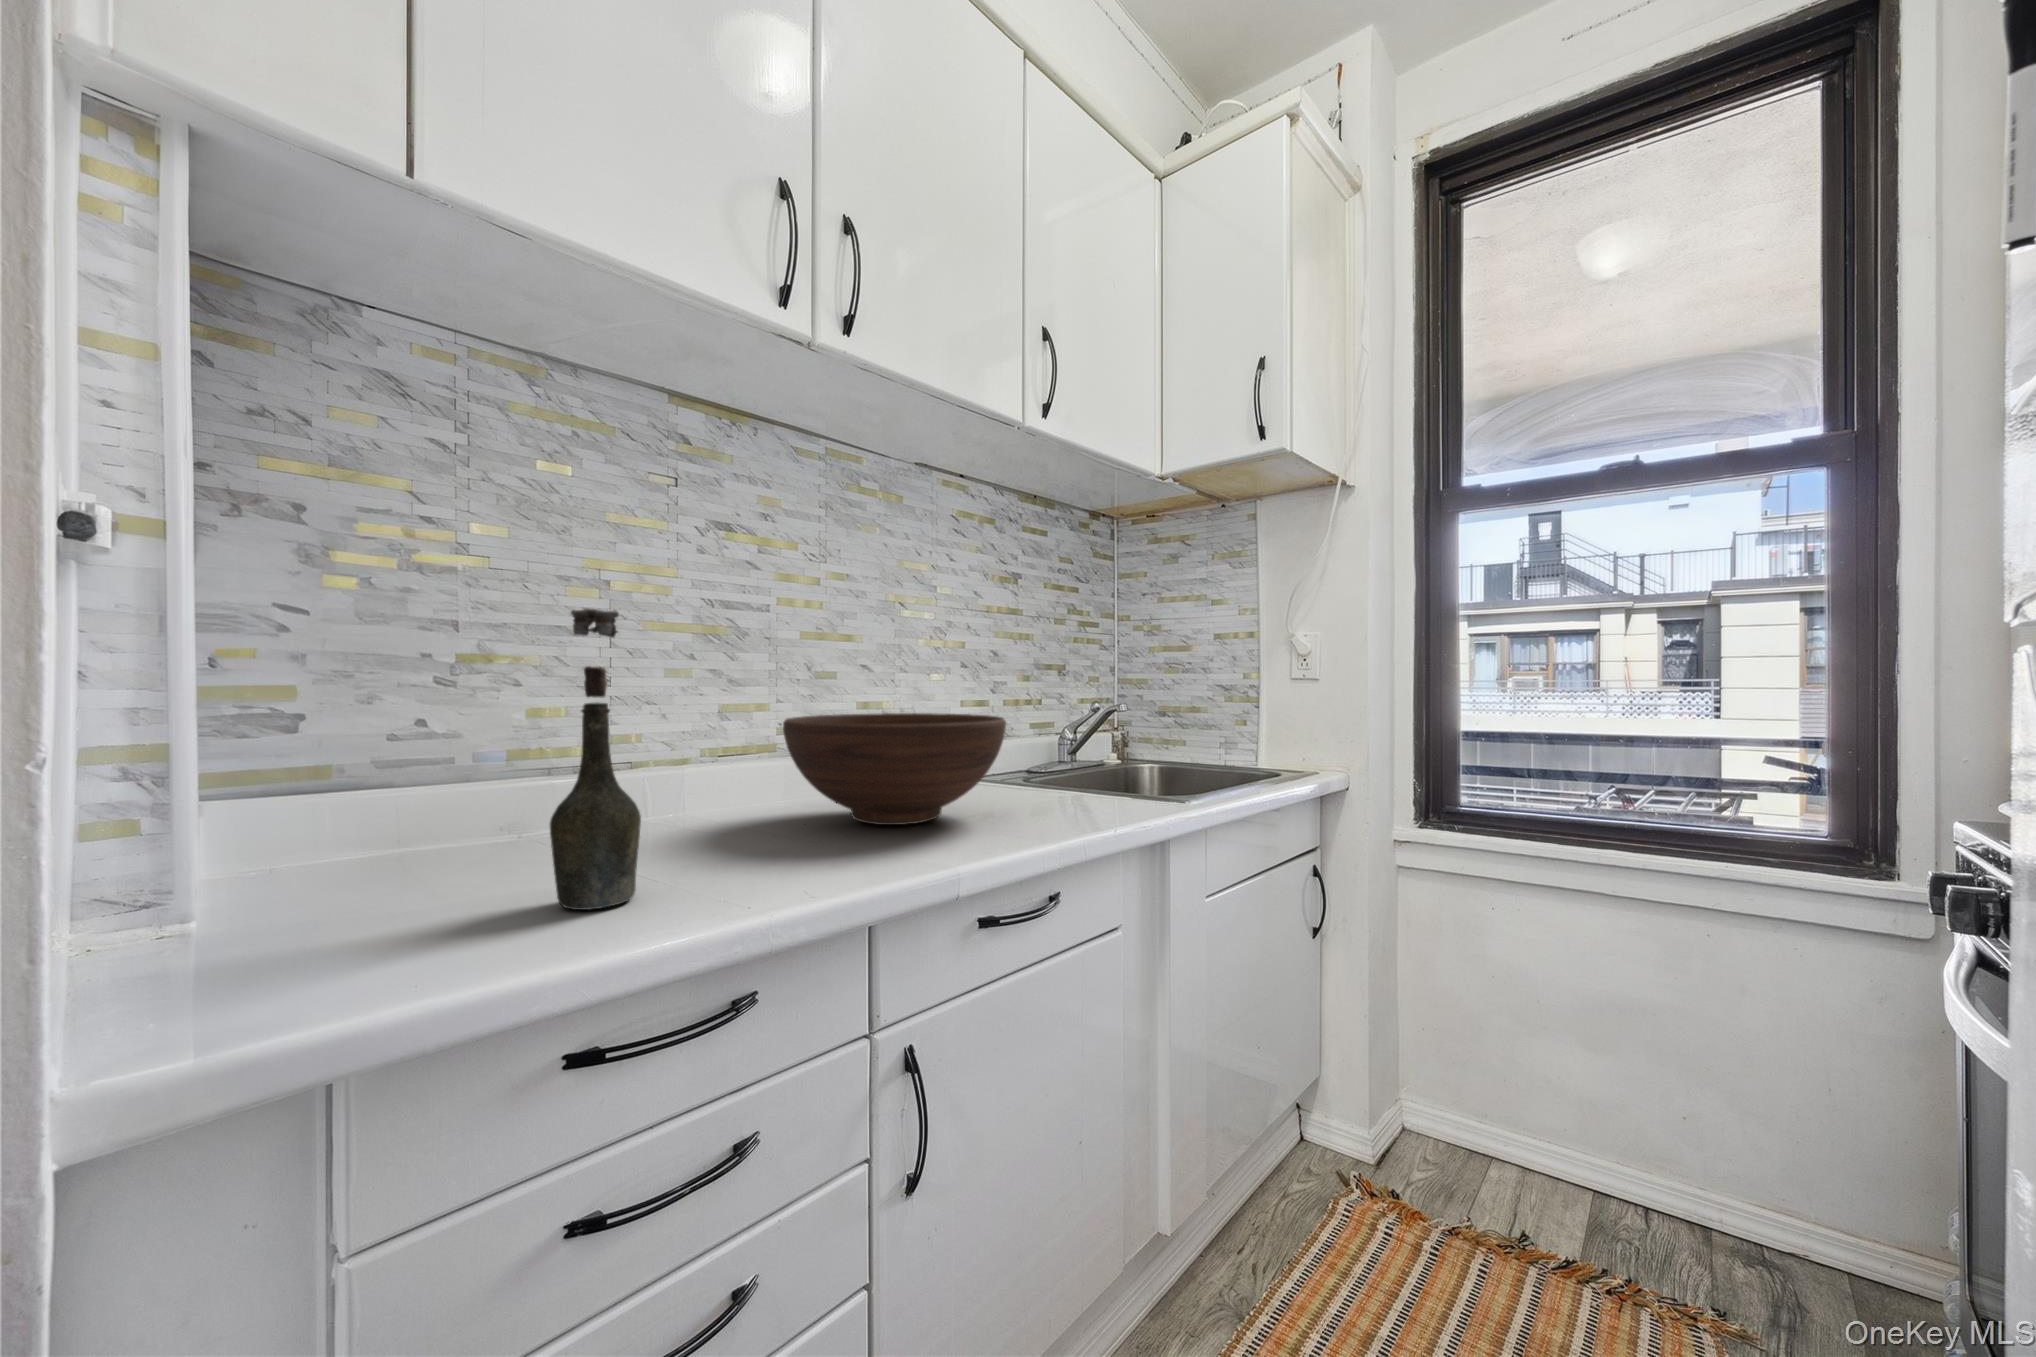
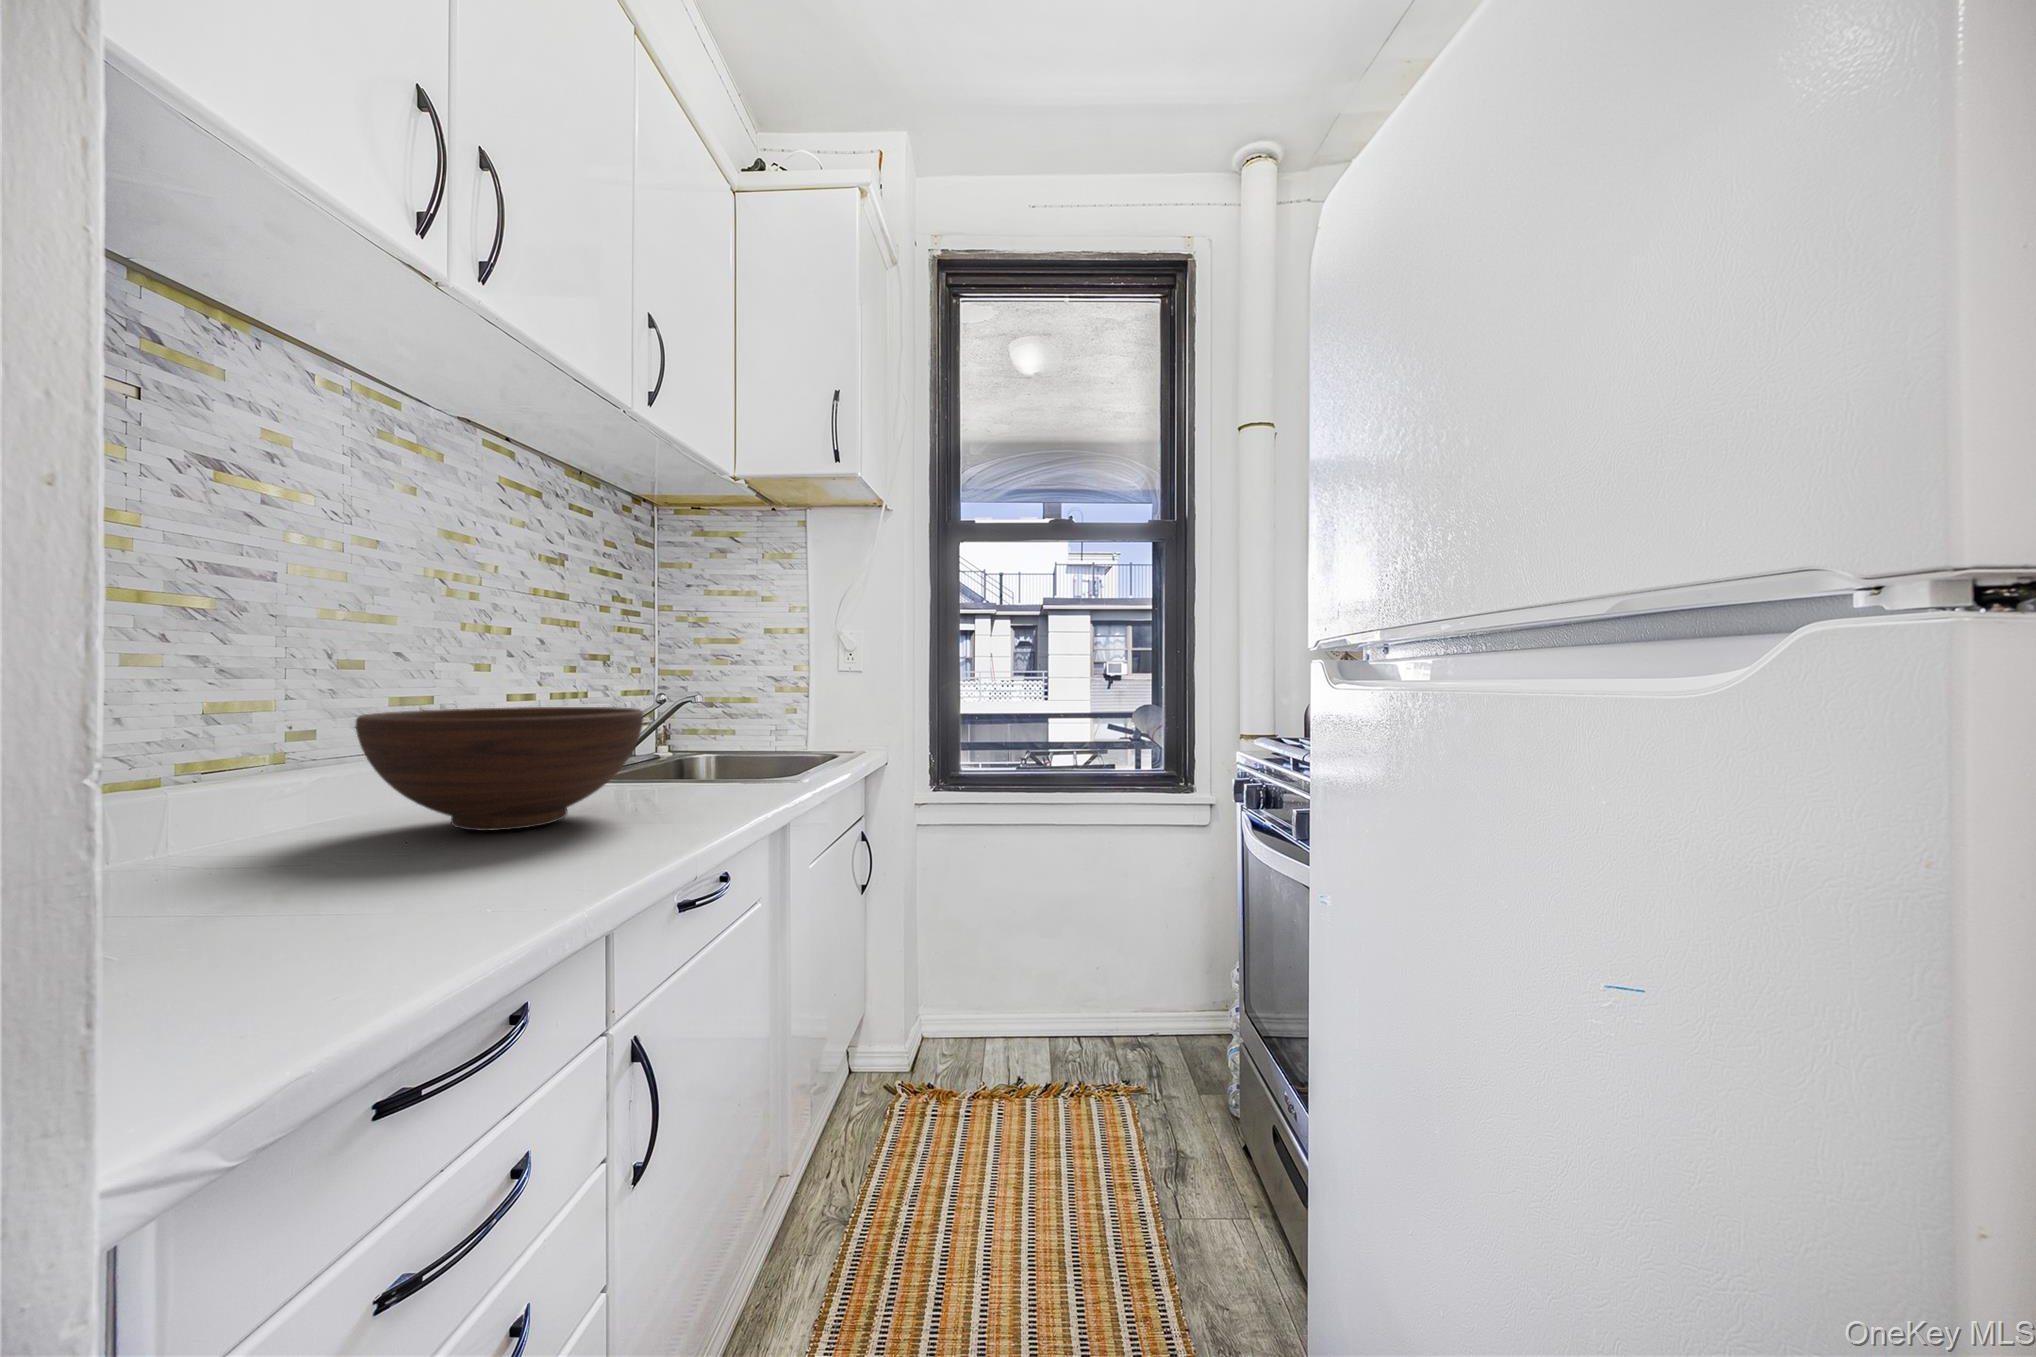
bottle: present [550,609,641,910] -> none [192,578,328,953]

